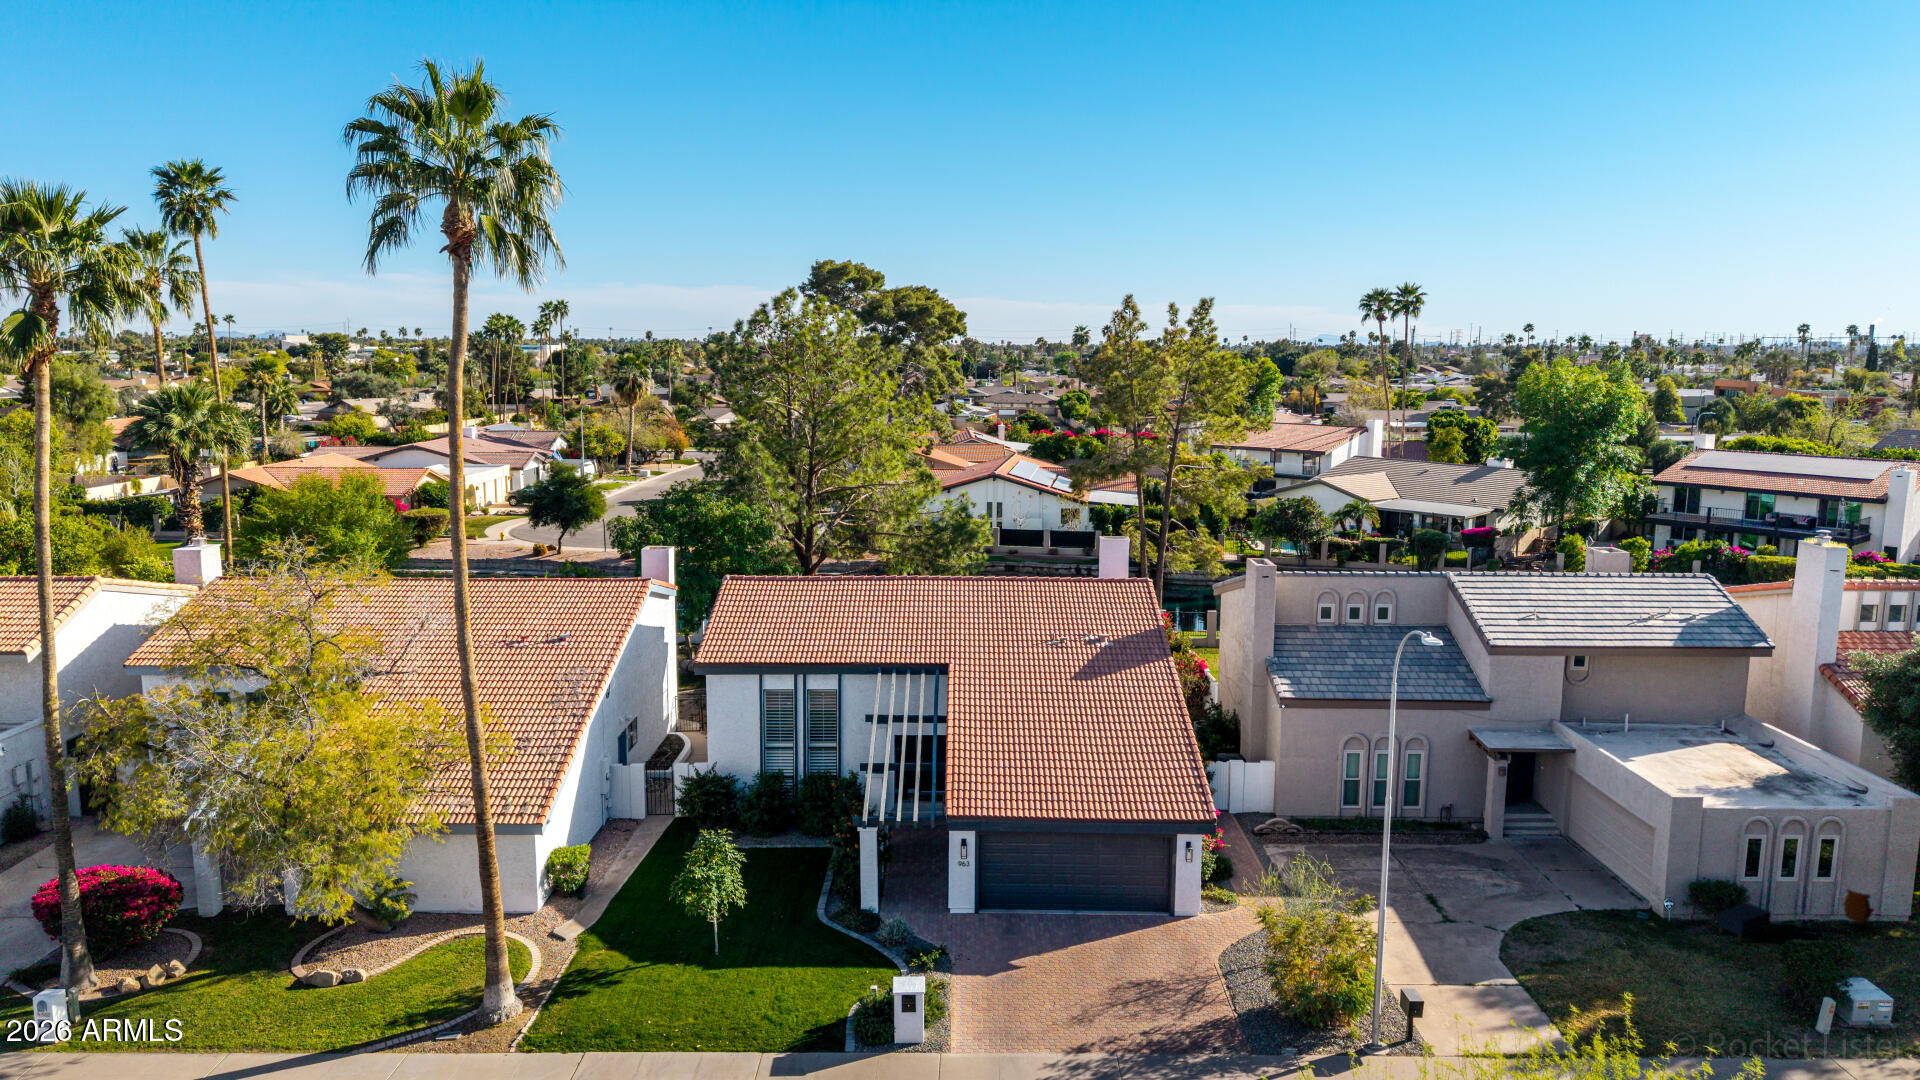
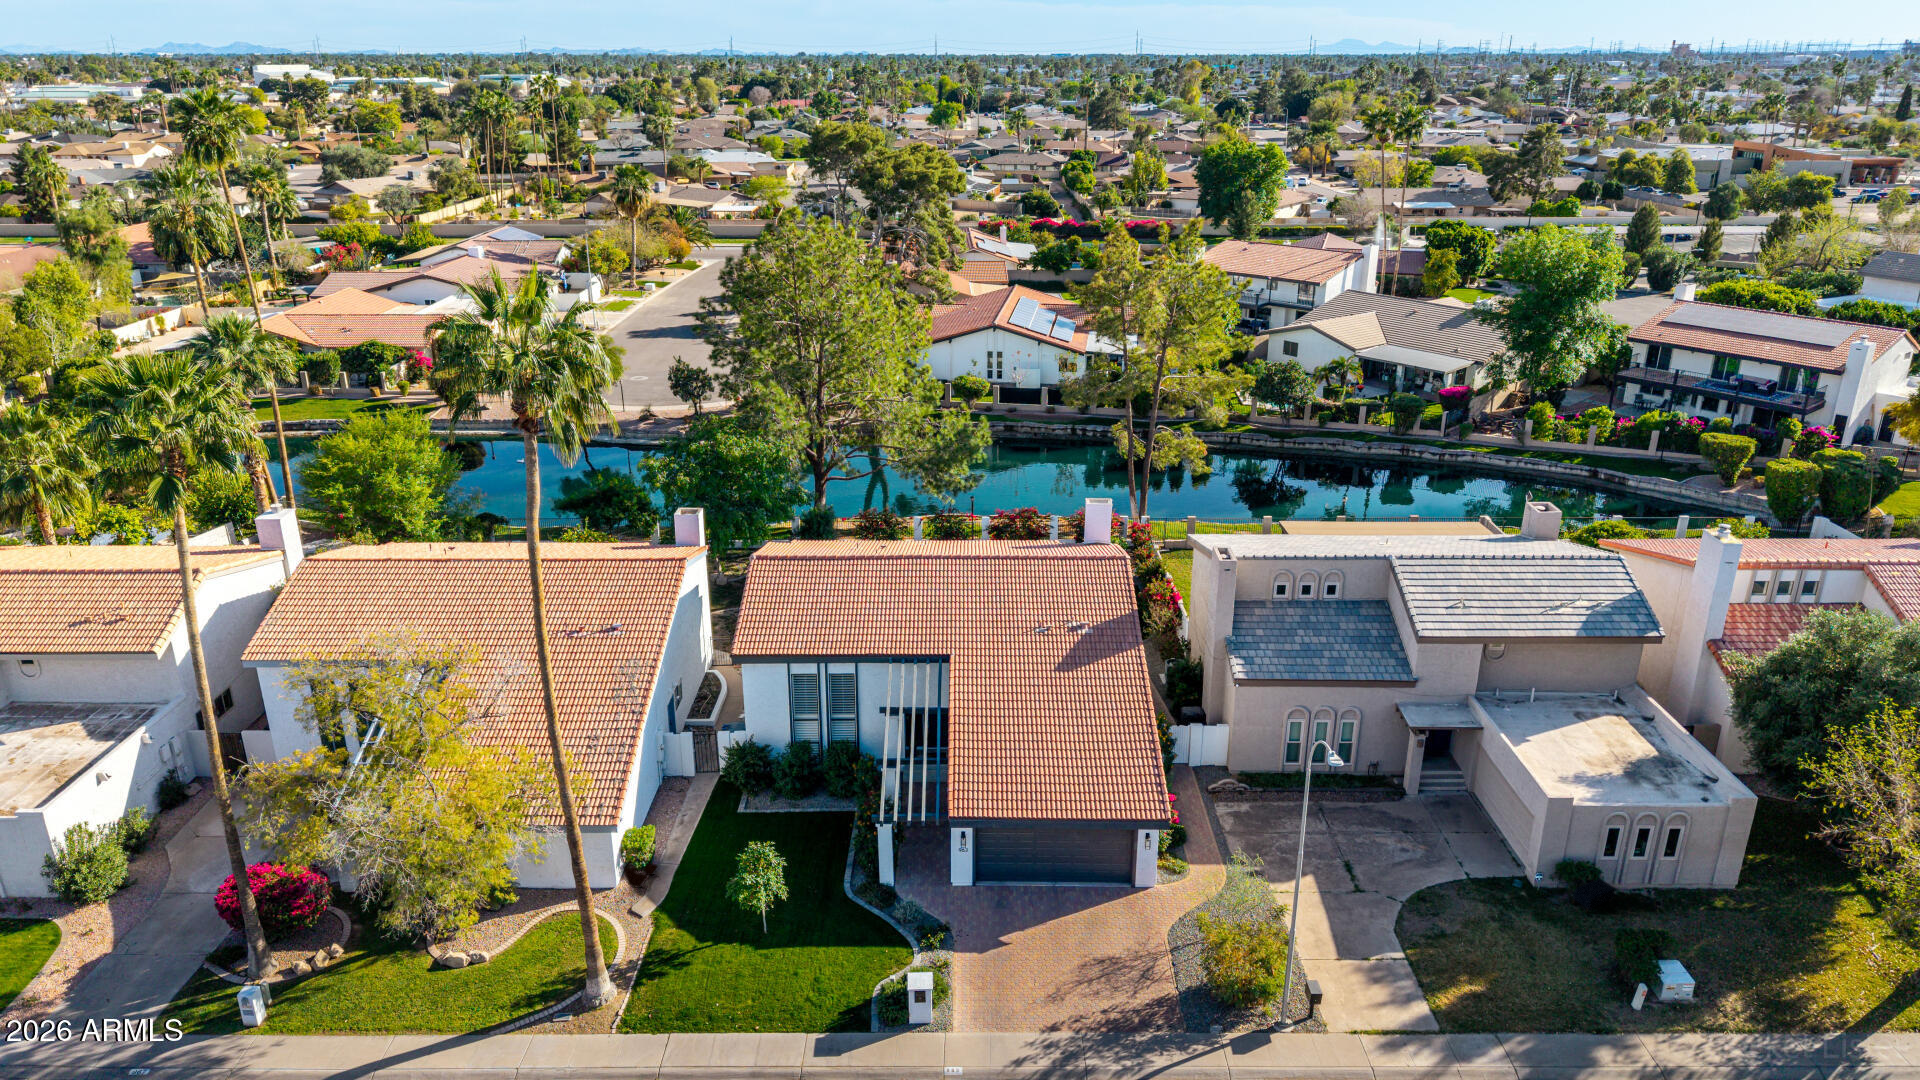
lounge chair: present [1843,889,1874,932] -> present [623,864,659,889]

